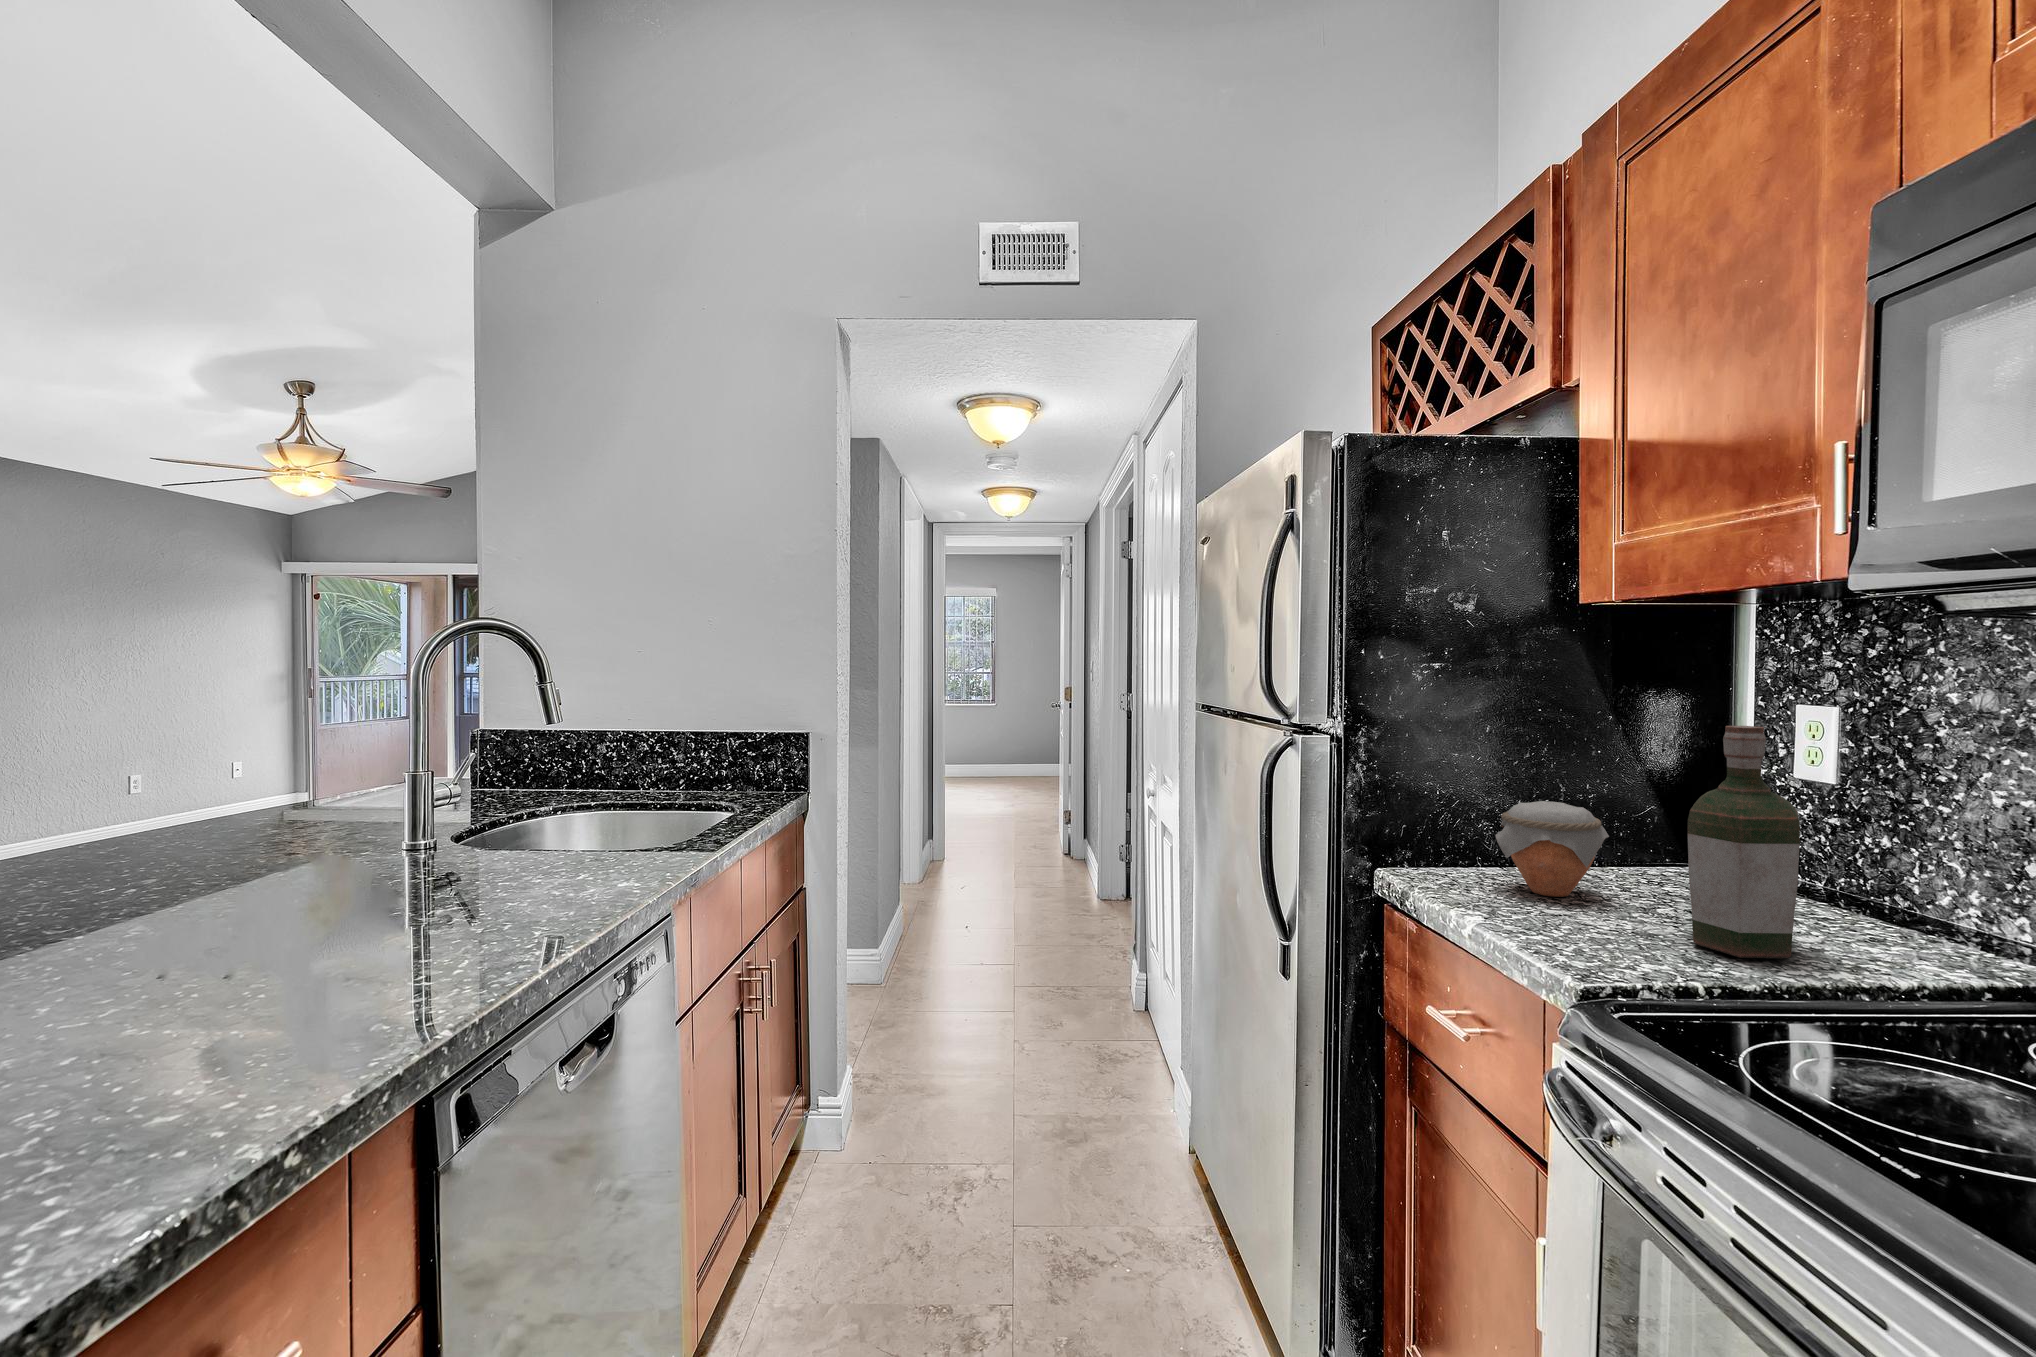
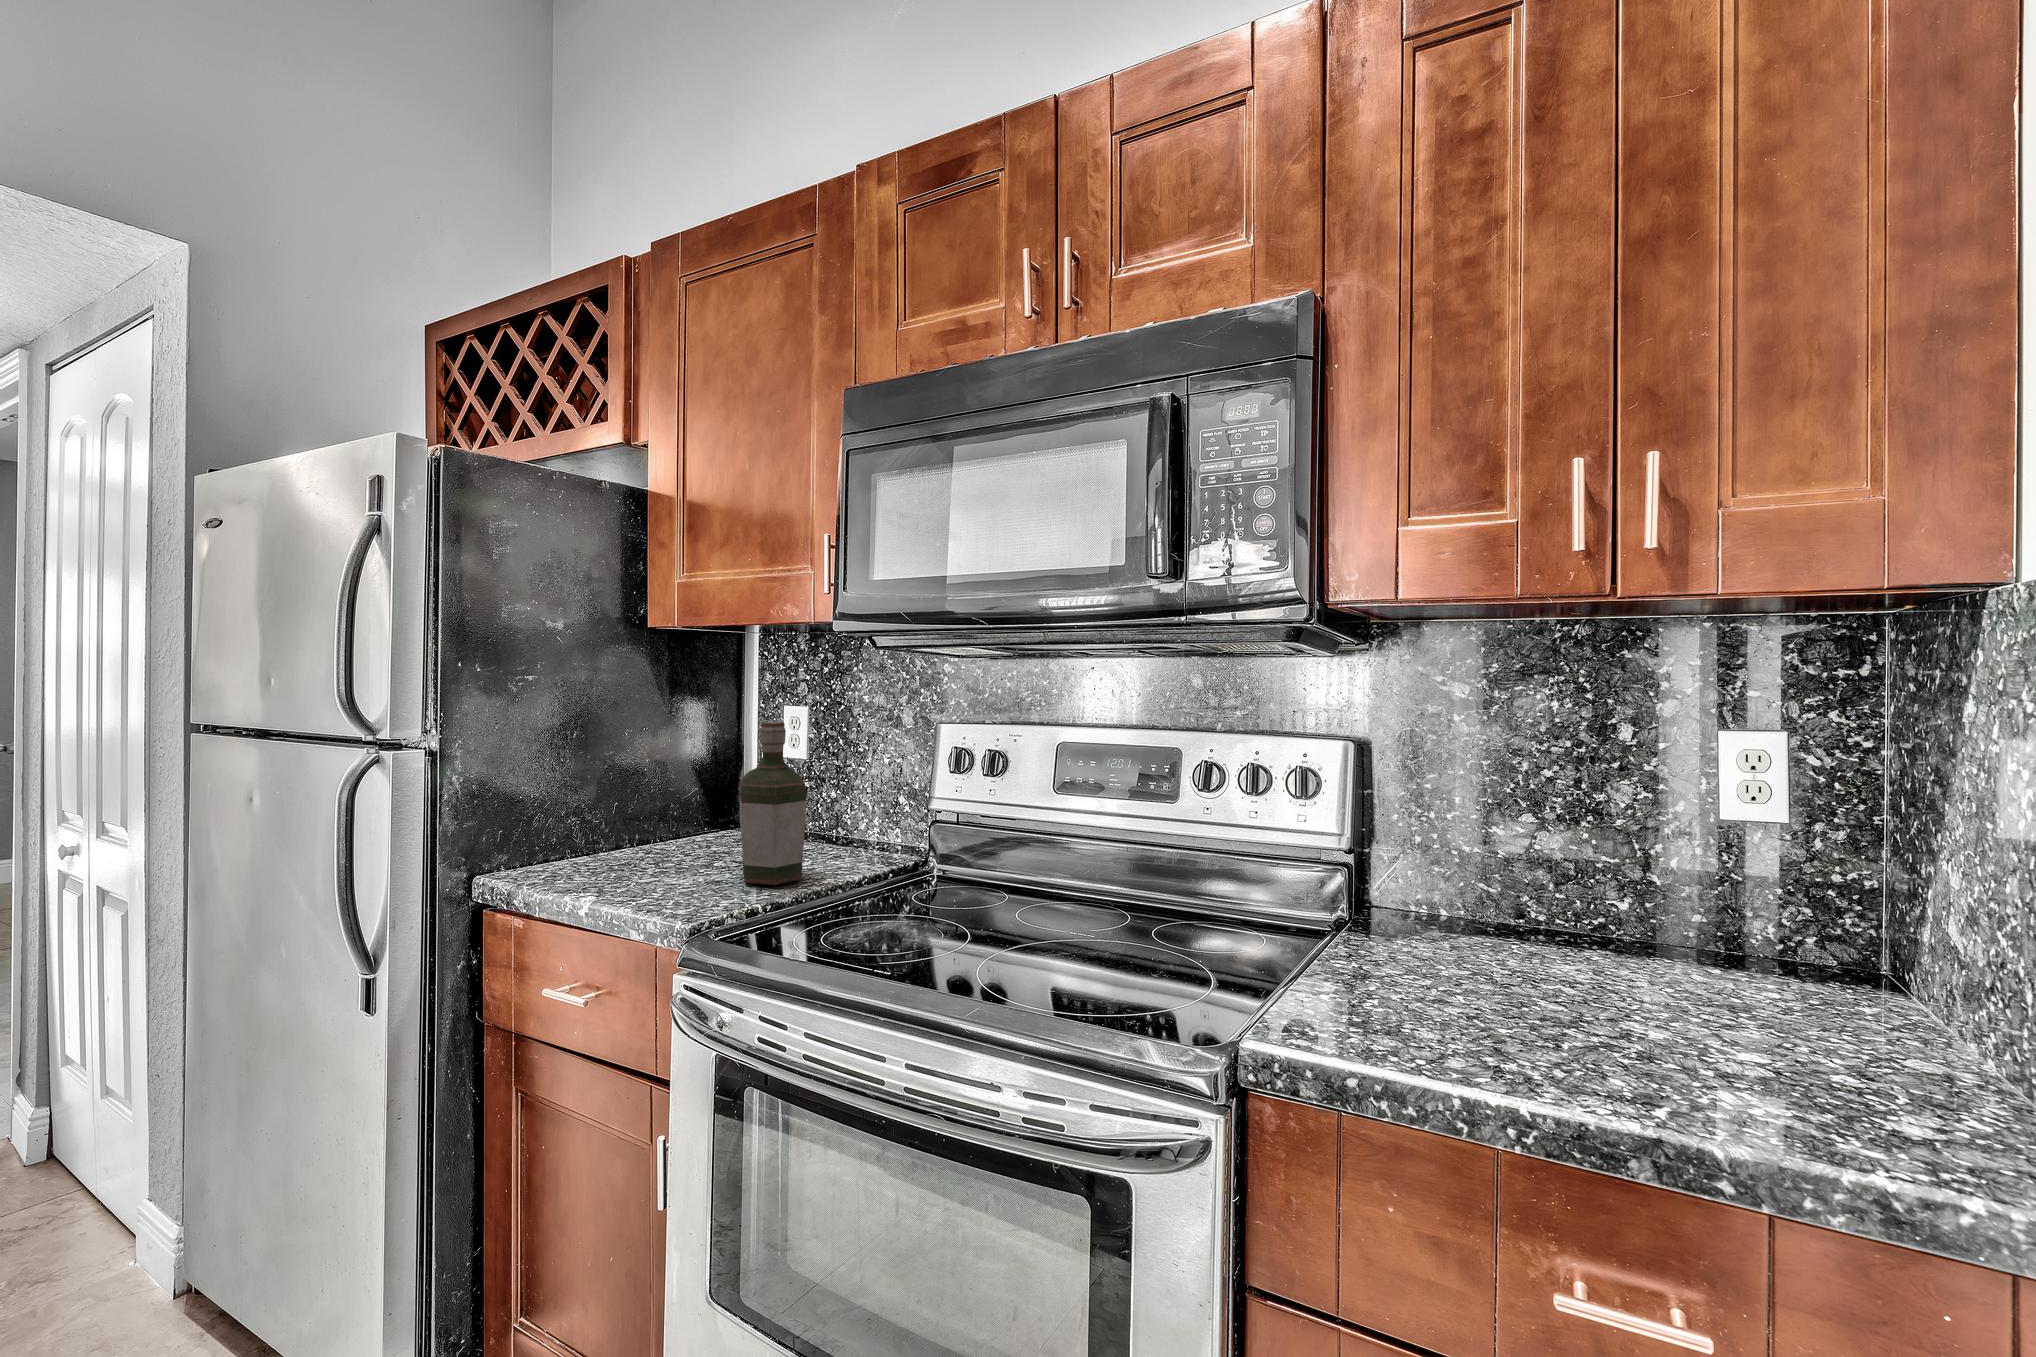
jar: present [1496,801,1609,897] -> none [591,791,677,870]

